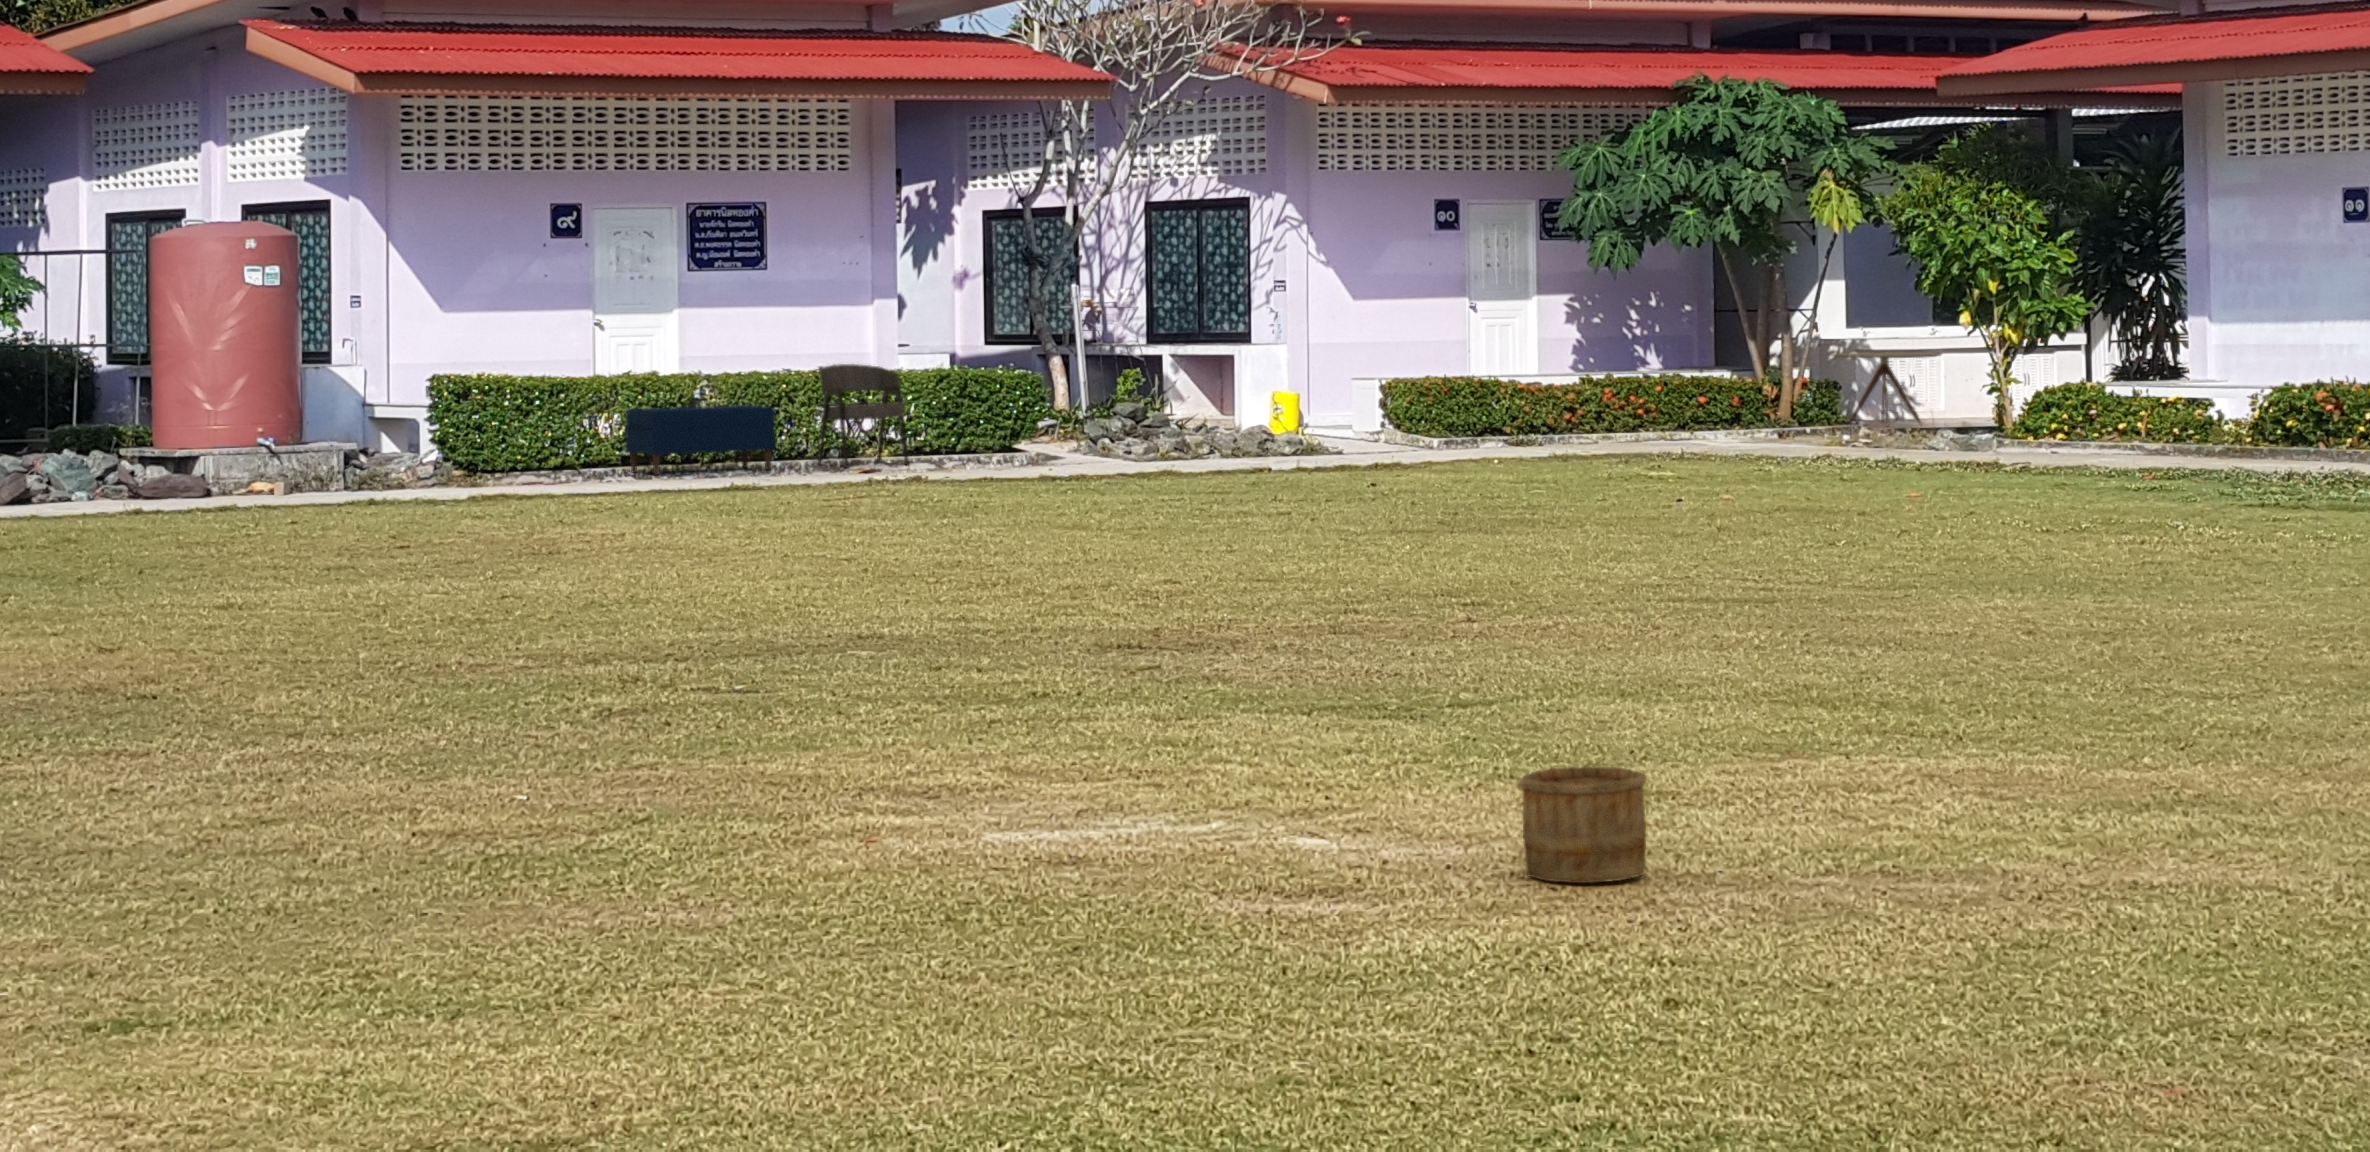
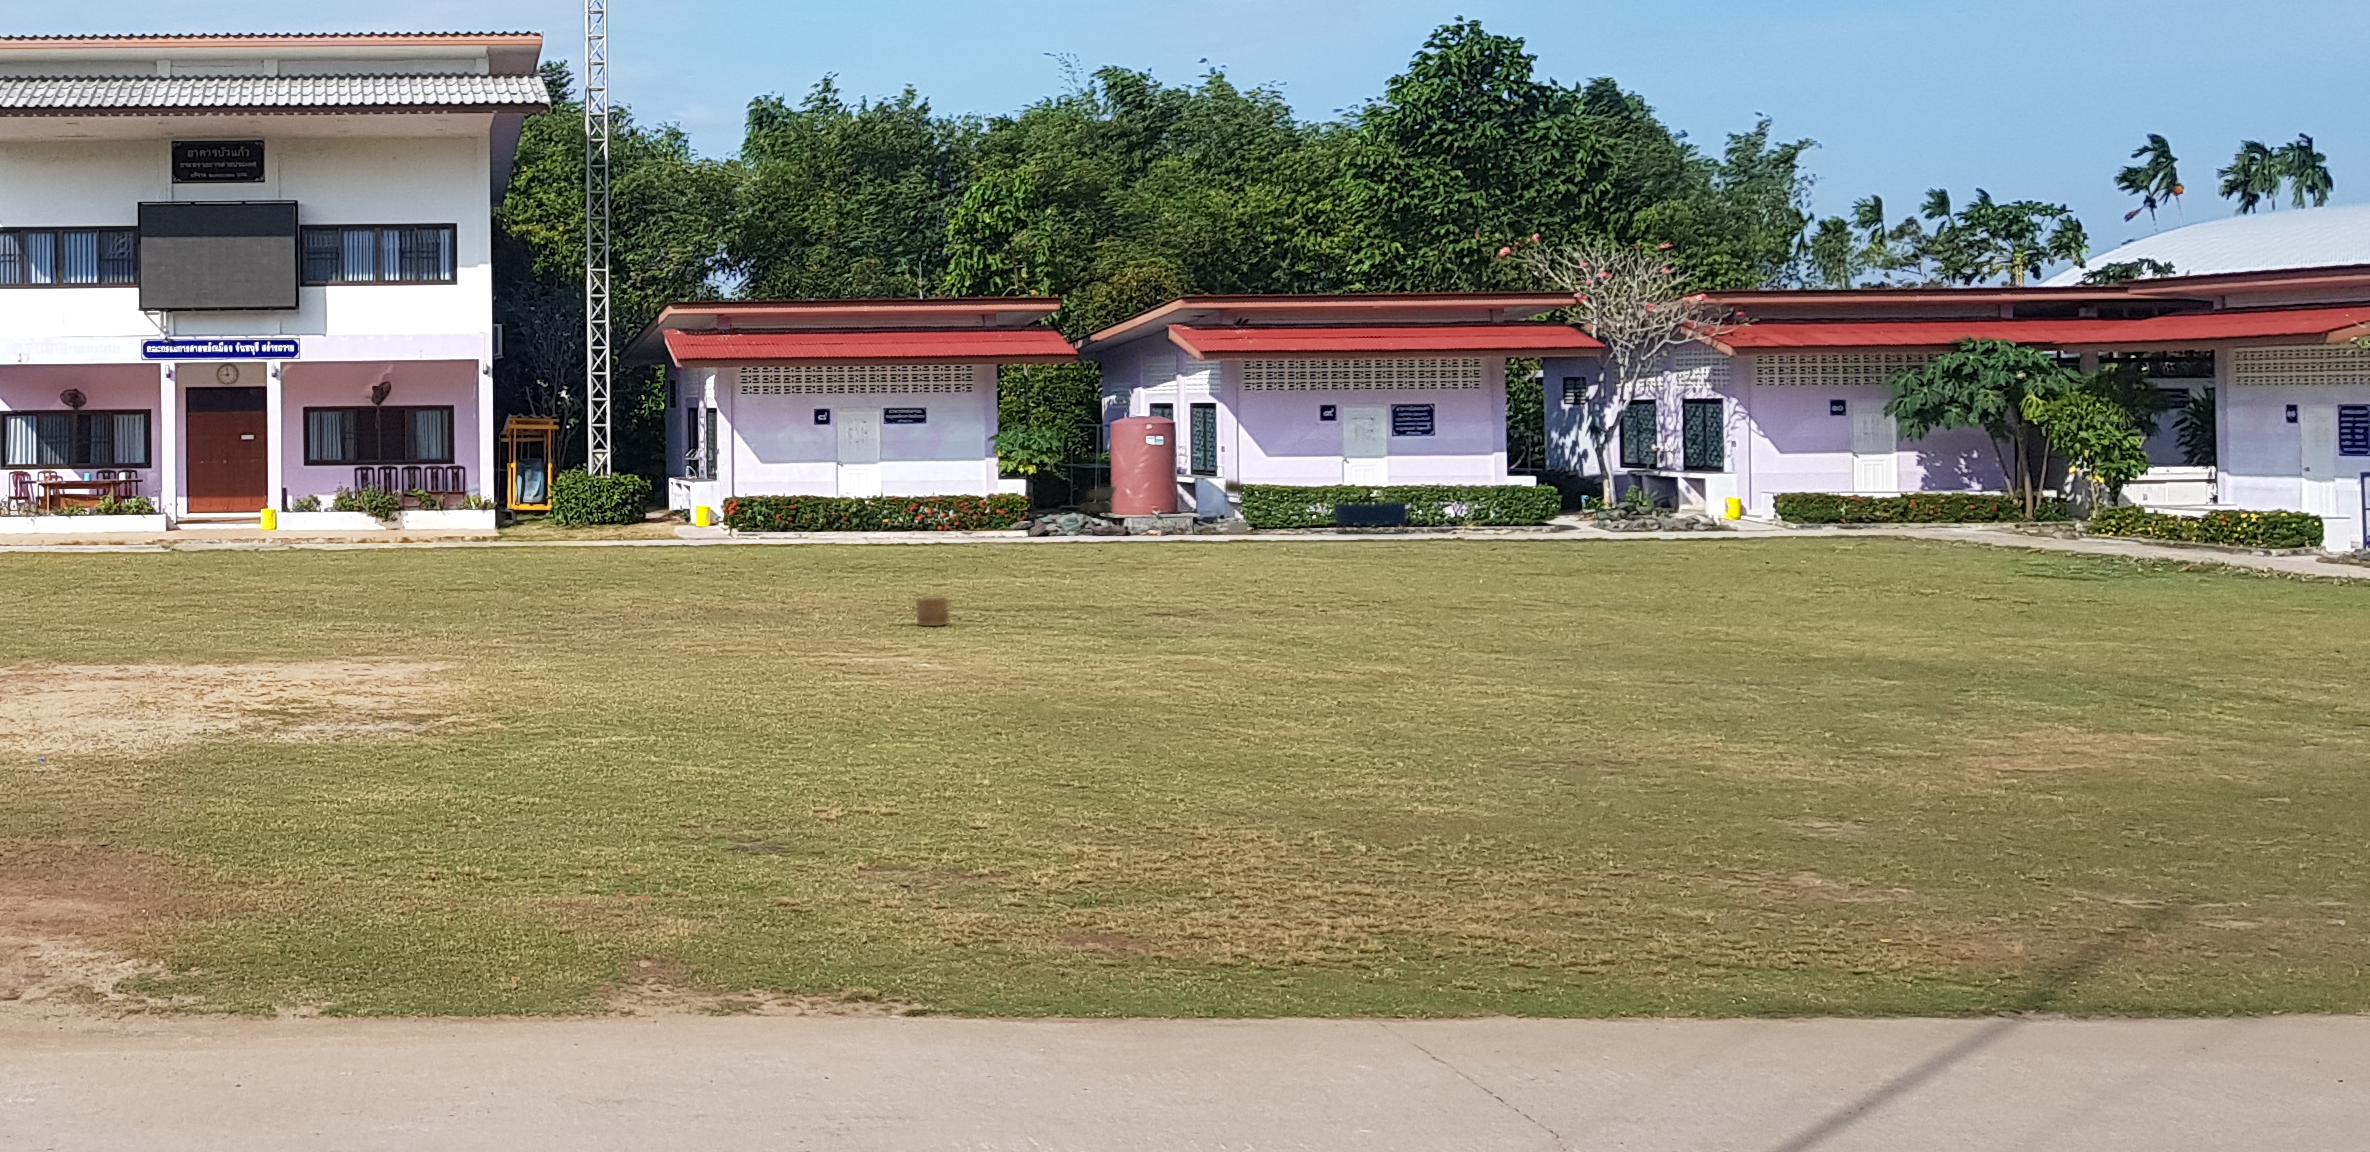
round table: present [1832,353,1936,426] -> none [2081,489,2149,531]
potted tree: none [399,362,450,482] -> present [1224,481,1247,534]
chair: present [818,364,909,468] -> present [1080,486,1116,531]
wooden bucket: present [1518,766,1646,883] -> present [916,598,949,626]

